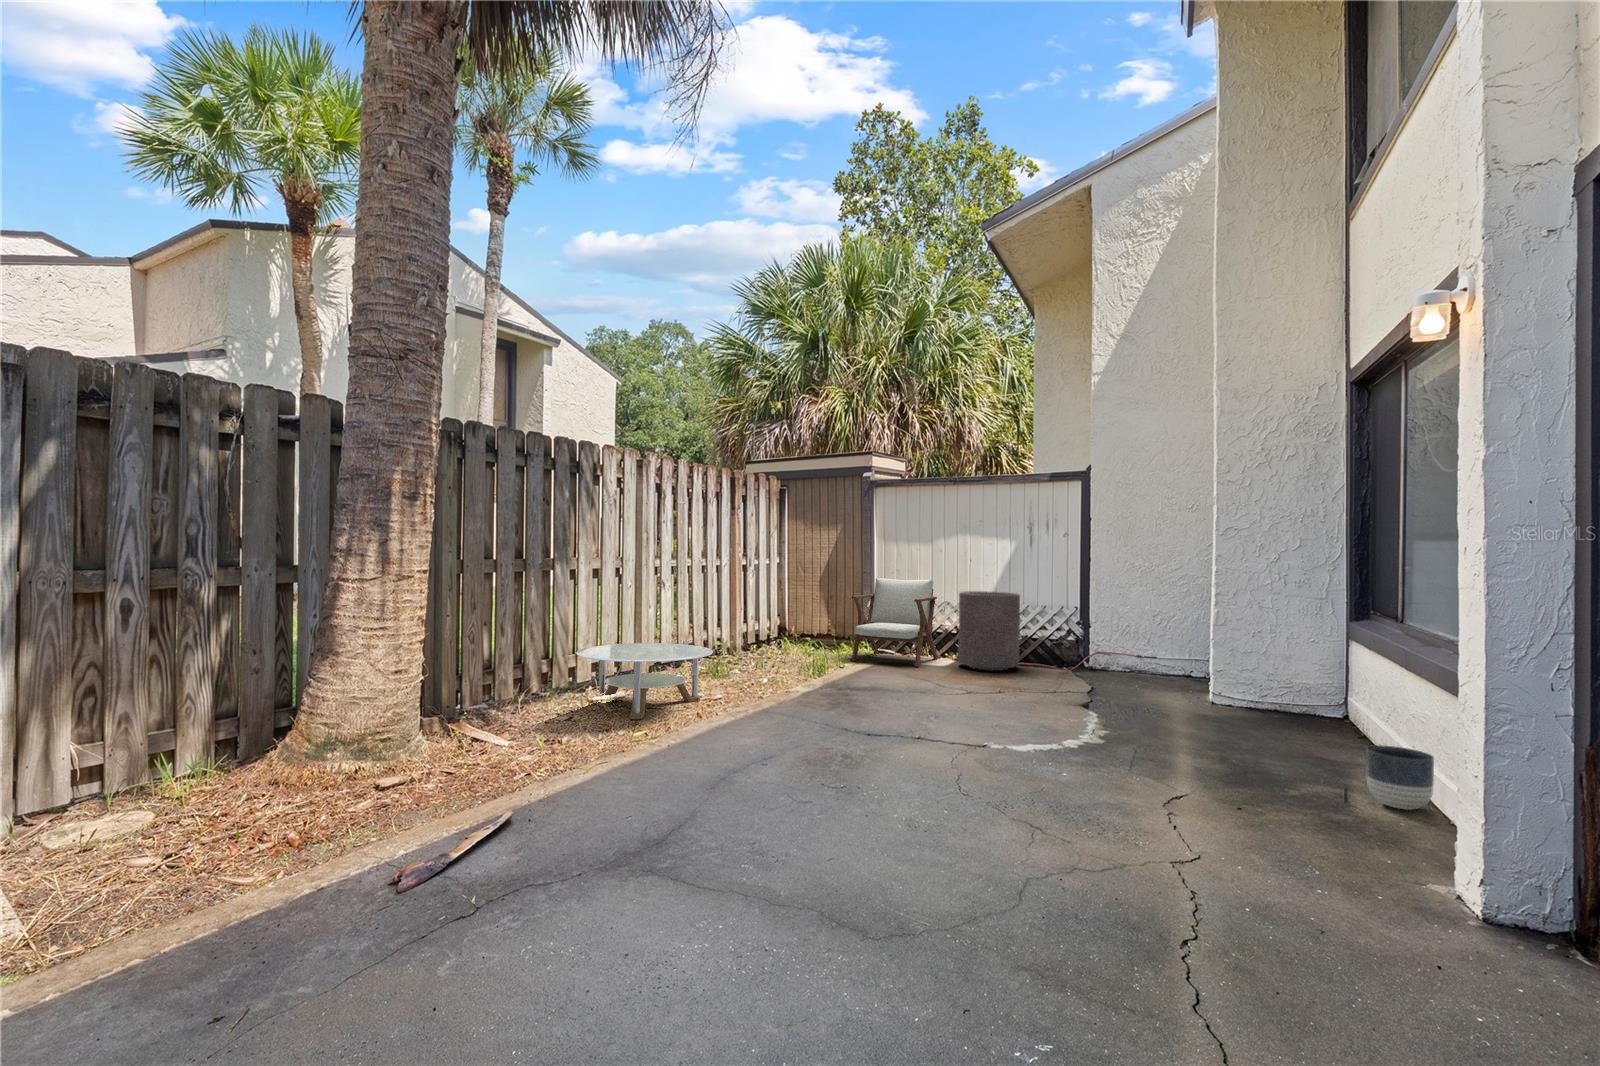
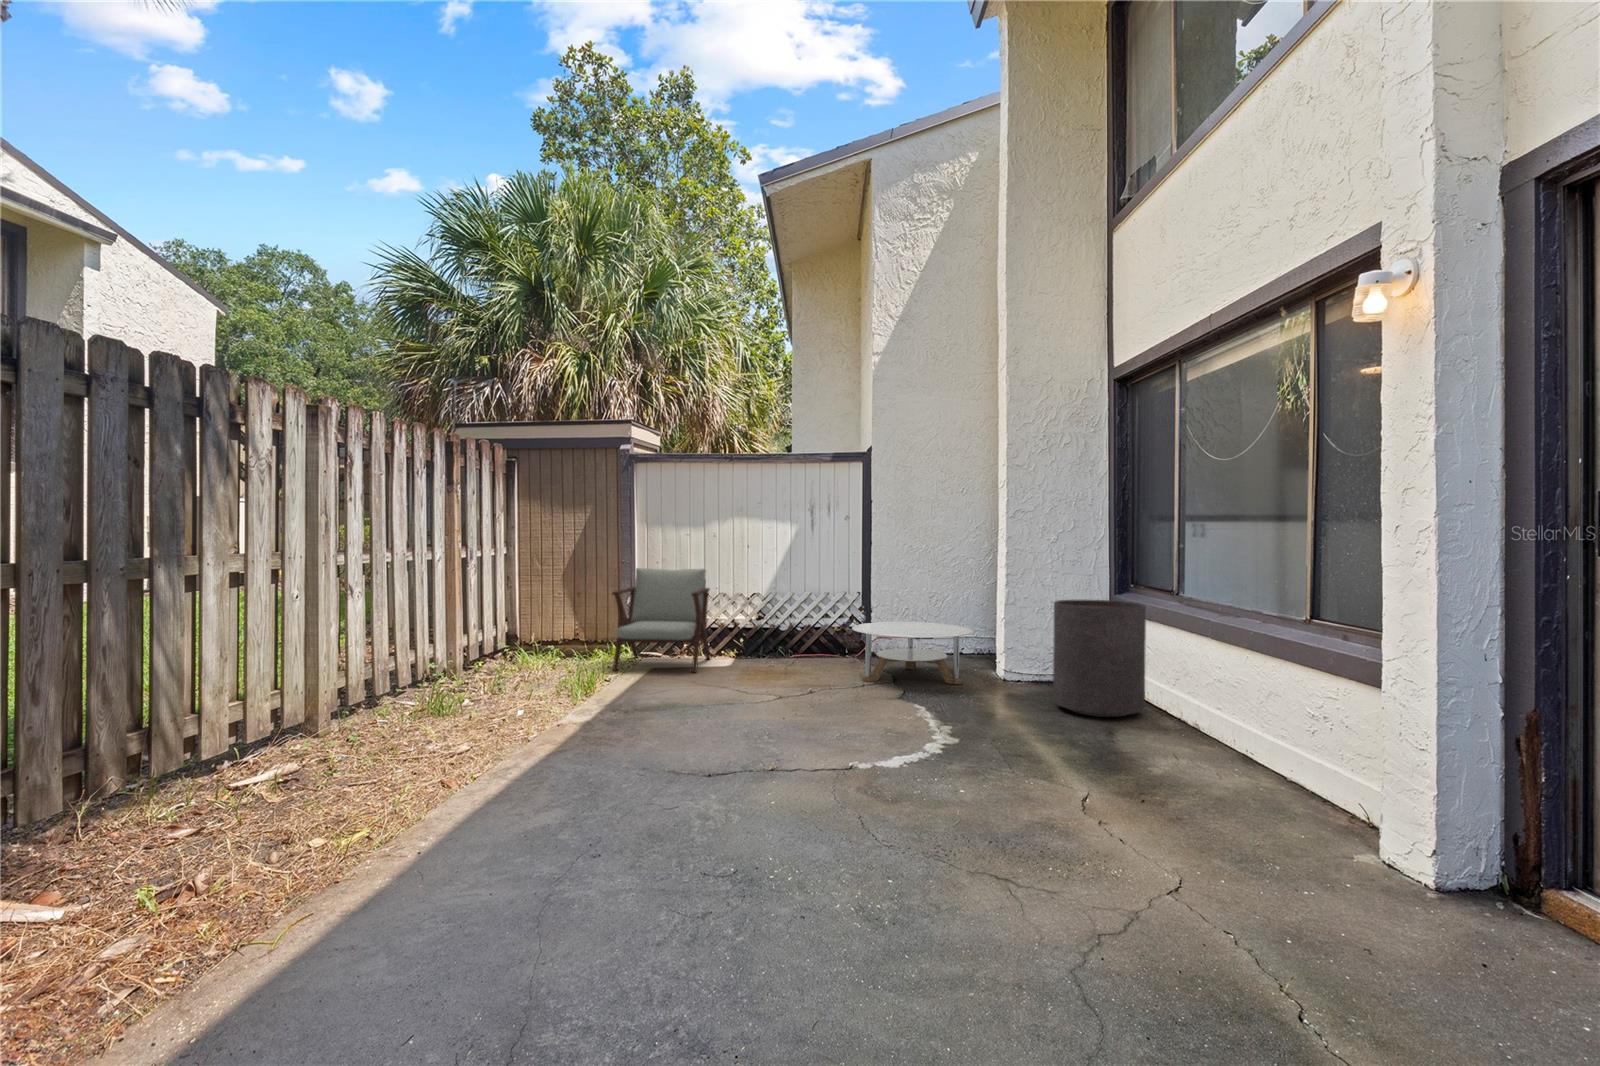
trash can: present [958,591,1020,671] -> present [1053,600,1146,717]
round table: present [576,643,713,719] -> present [852,622,973,684]
planter: present [1366,745,1434,810] -> none [1262,741,1331,810]

